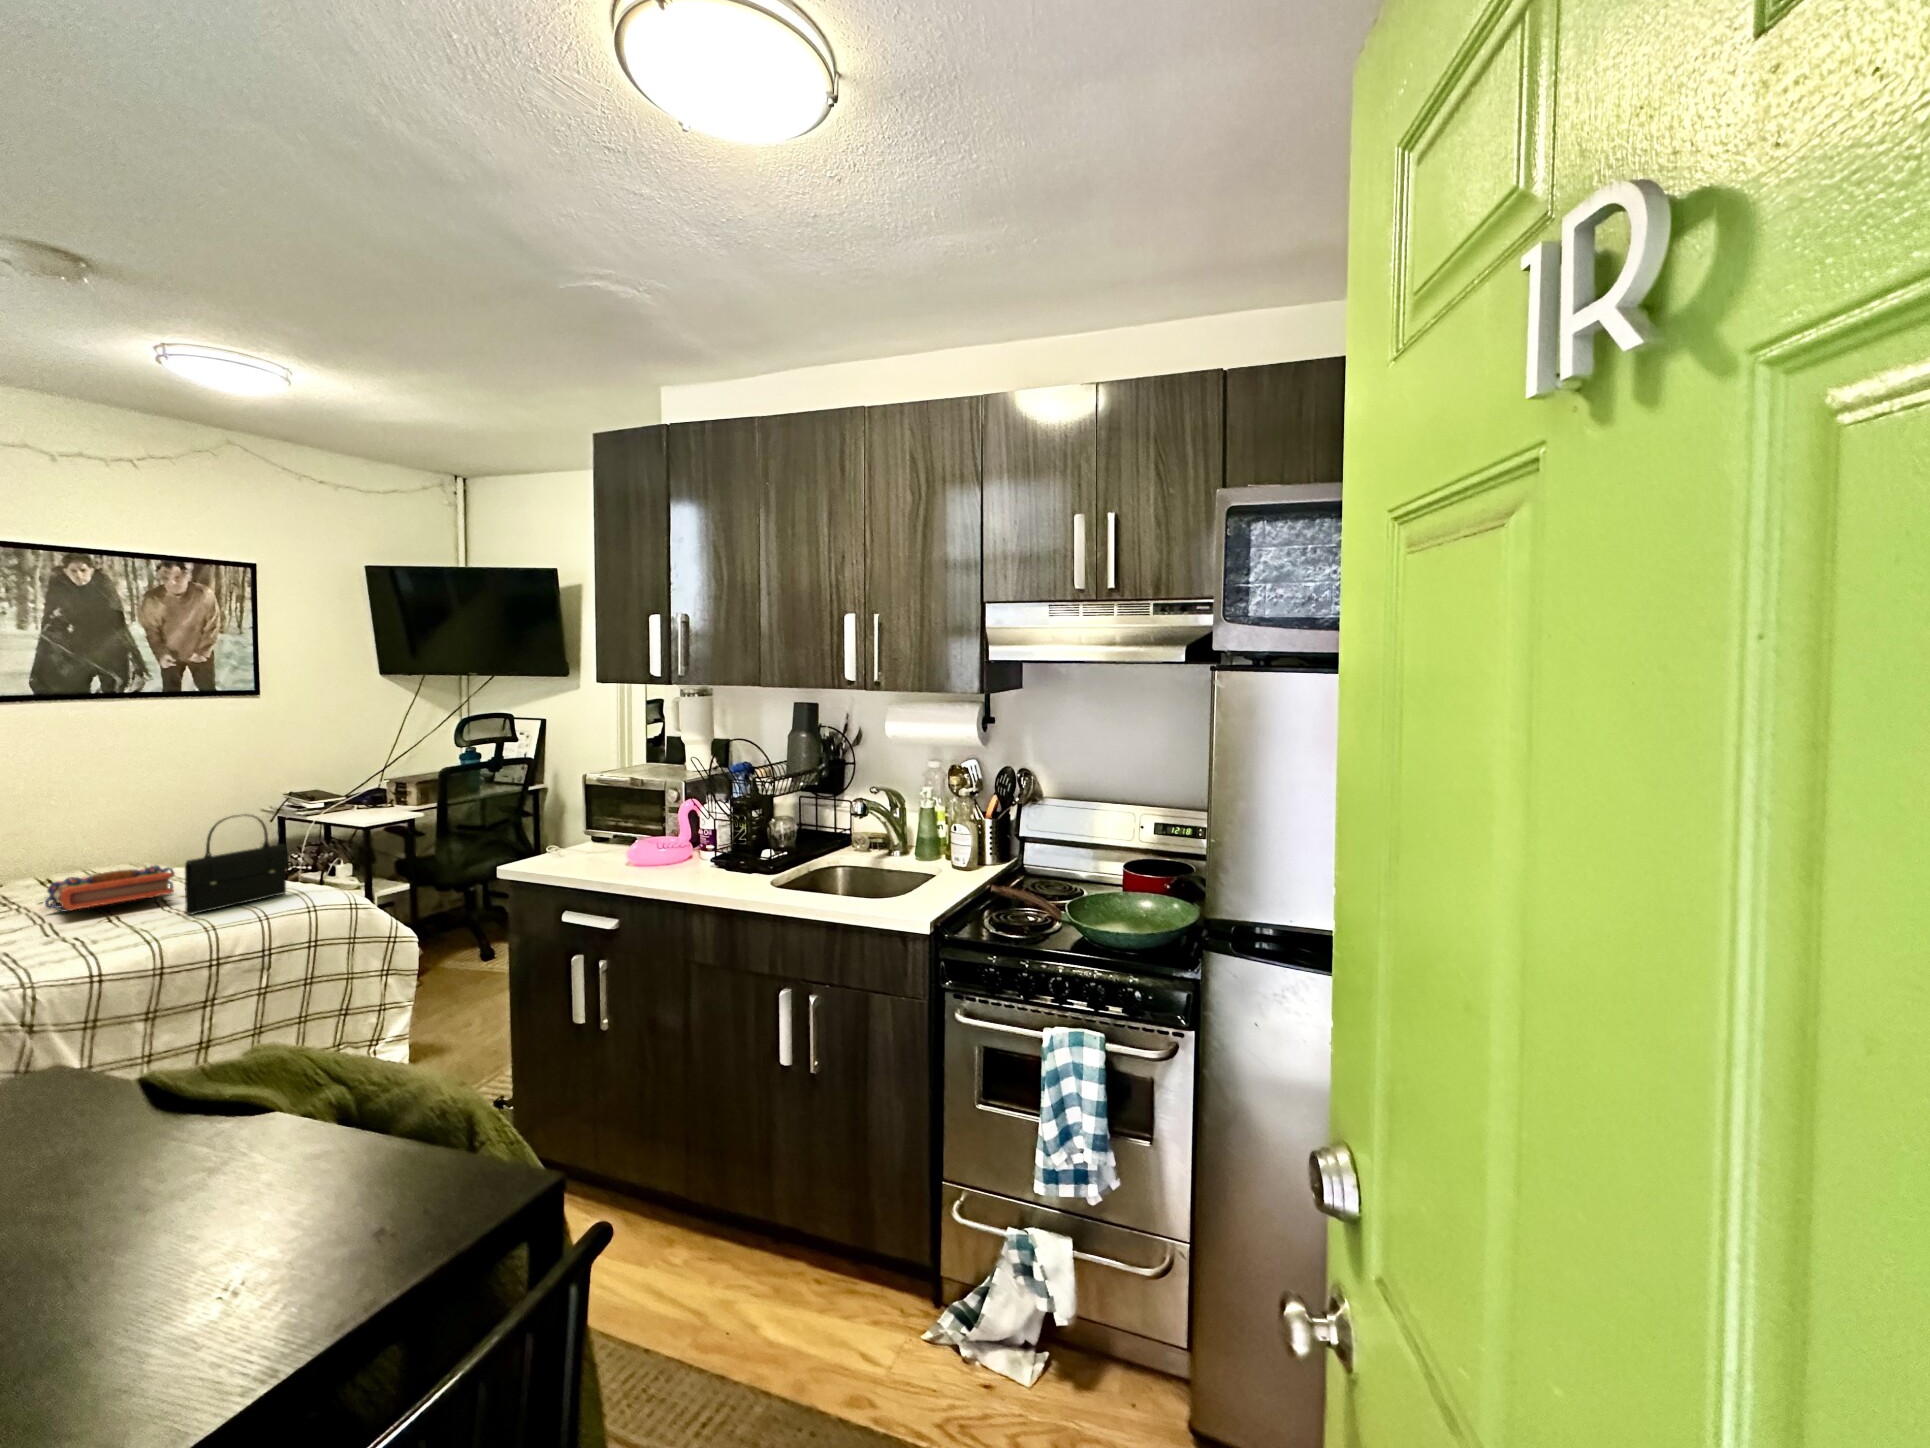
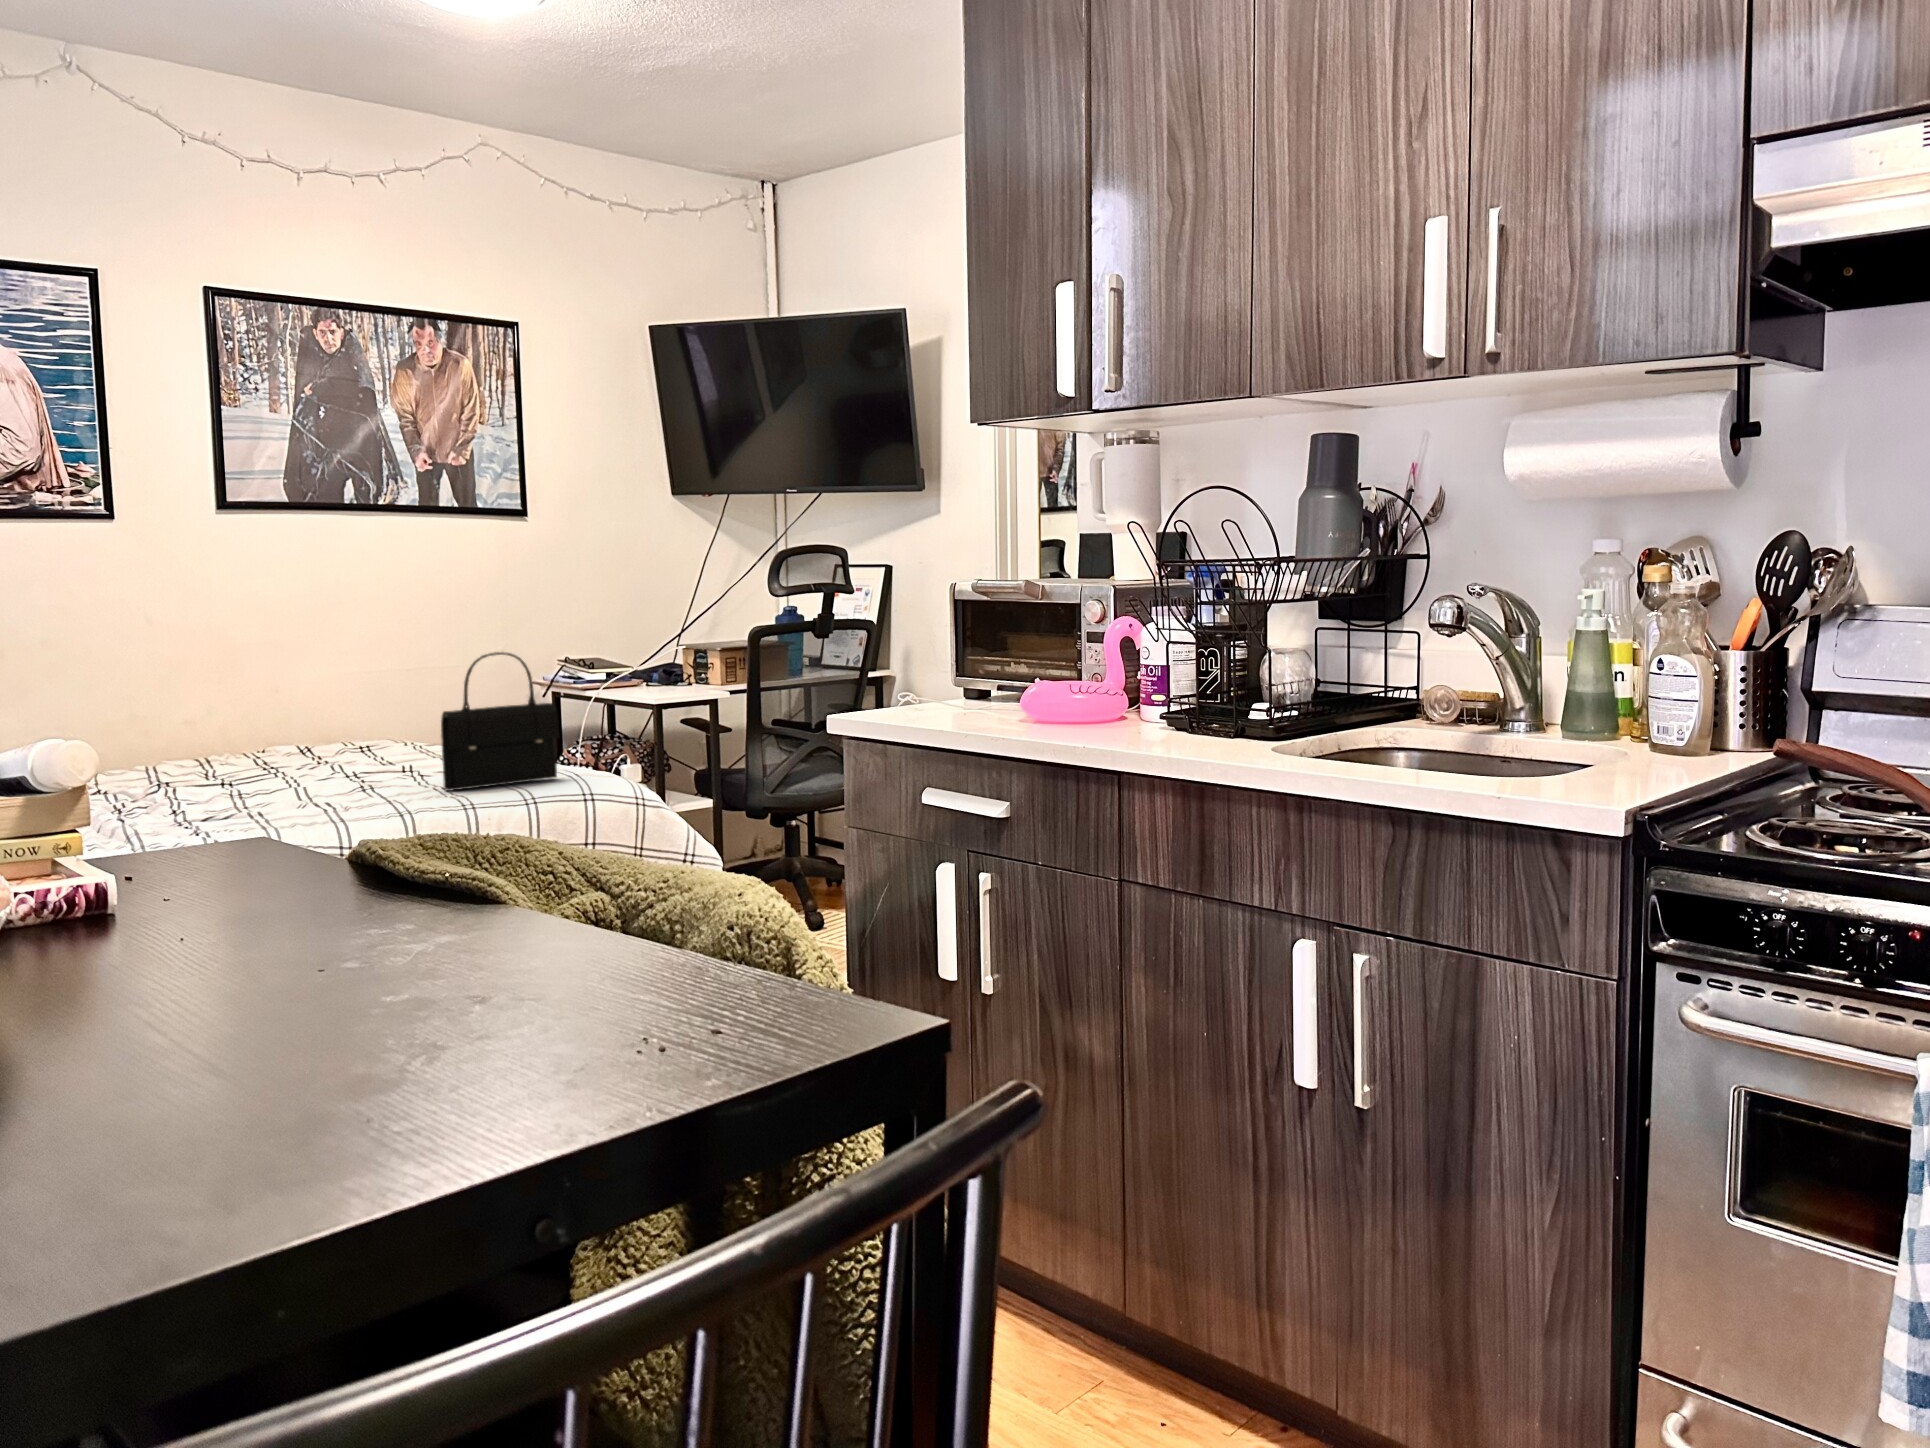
book: present [45,865,175,912] -> none [302,727,433,778]

